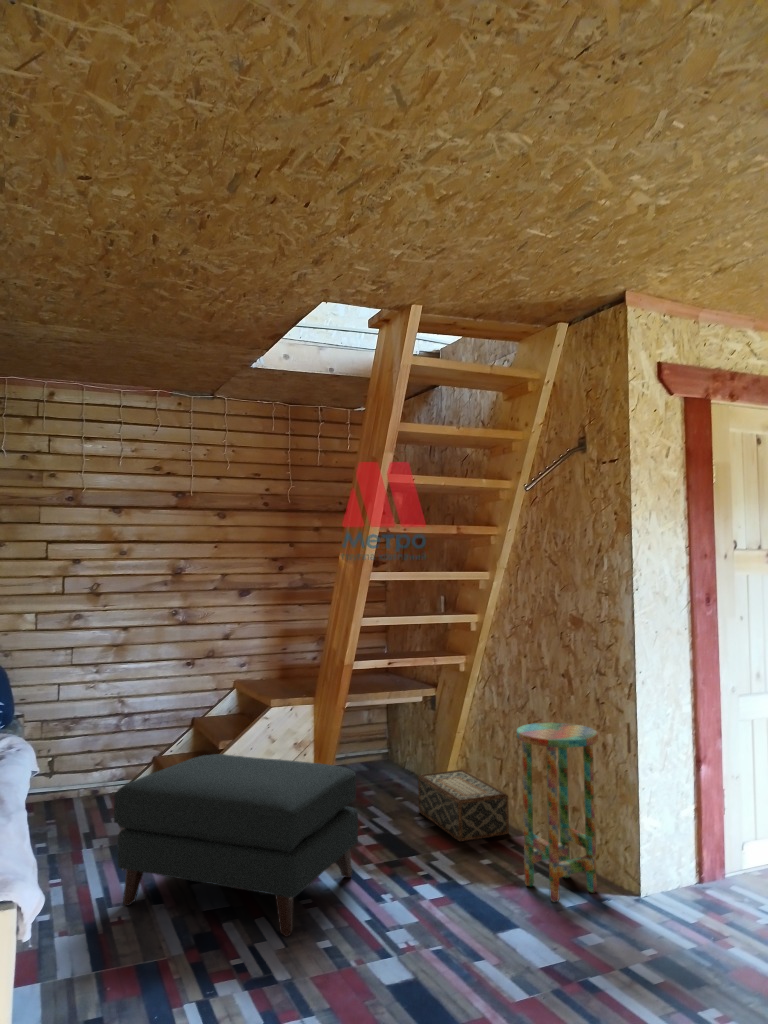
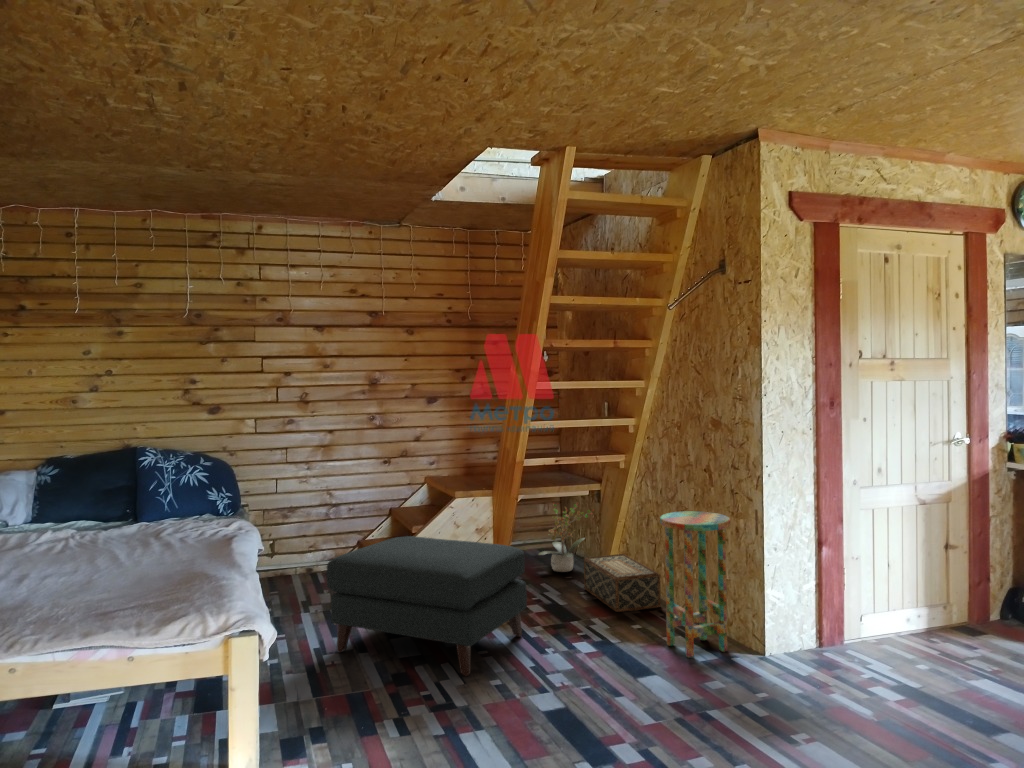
potted plant: none [364,709,427,790] -> present [539,504,592,572]

